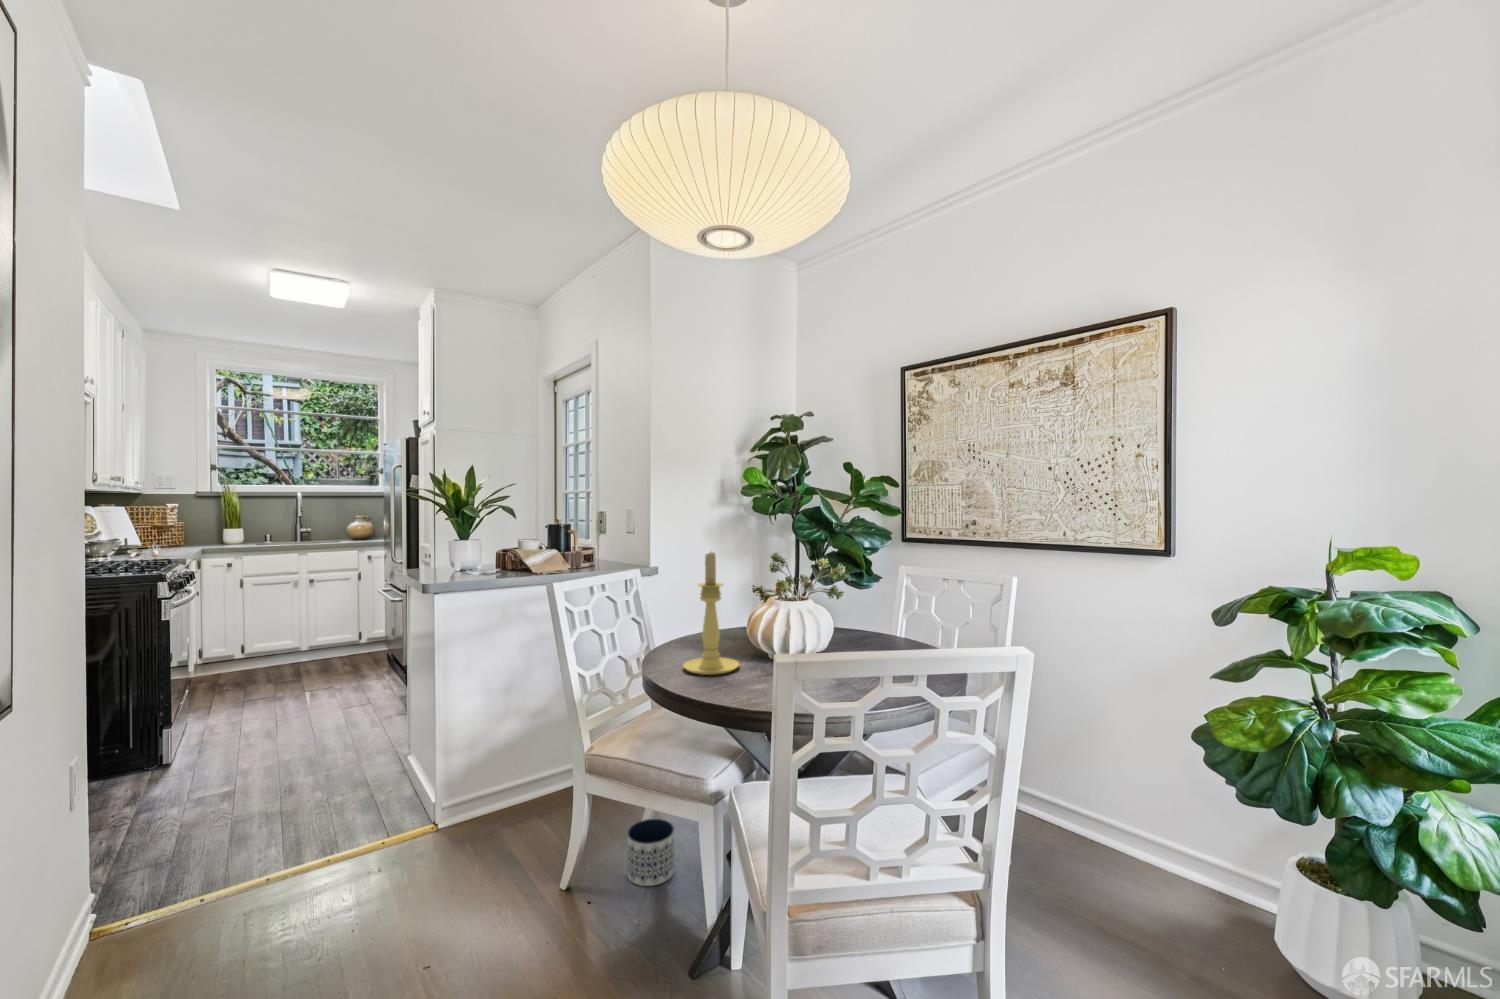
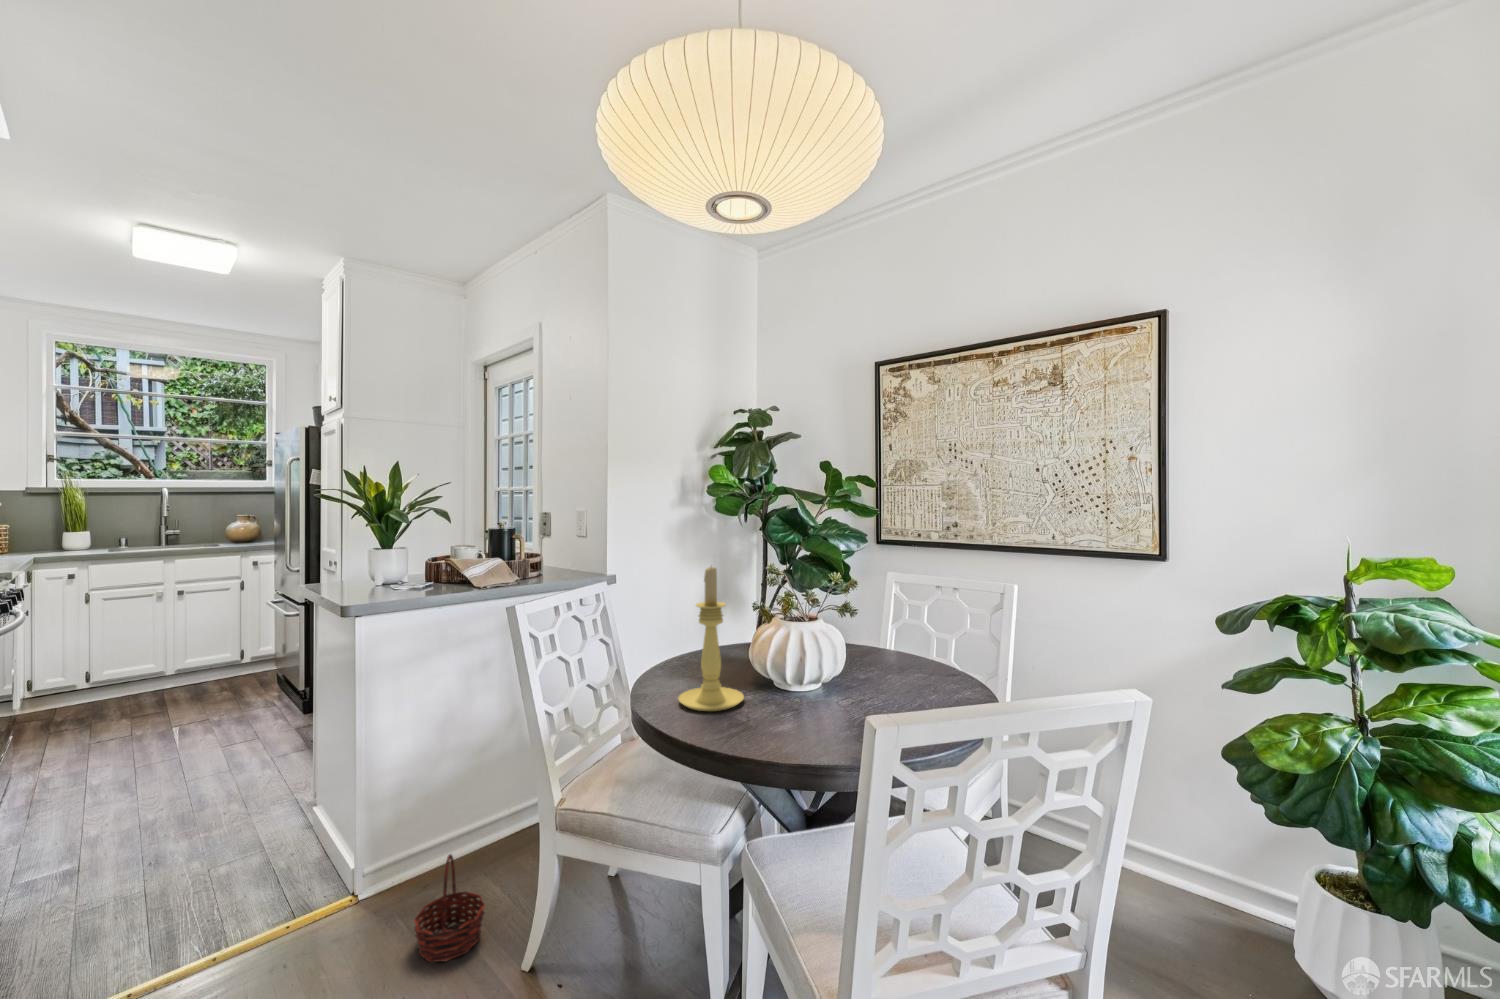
basket: none [475,793,533,880] -> present [414,854,485,962]
planter: present [627,819,675,886] -> none [602,869,657,952]

